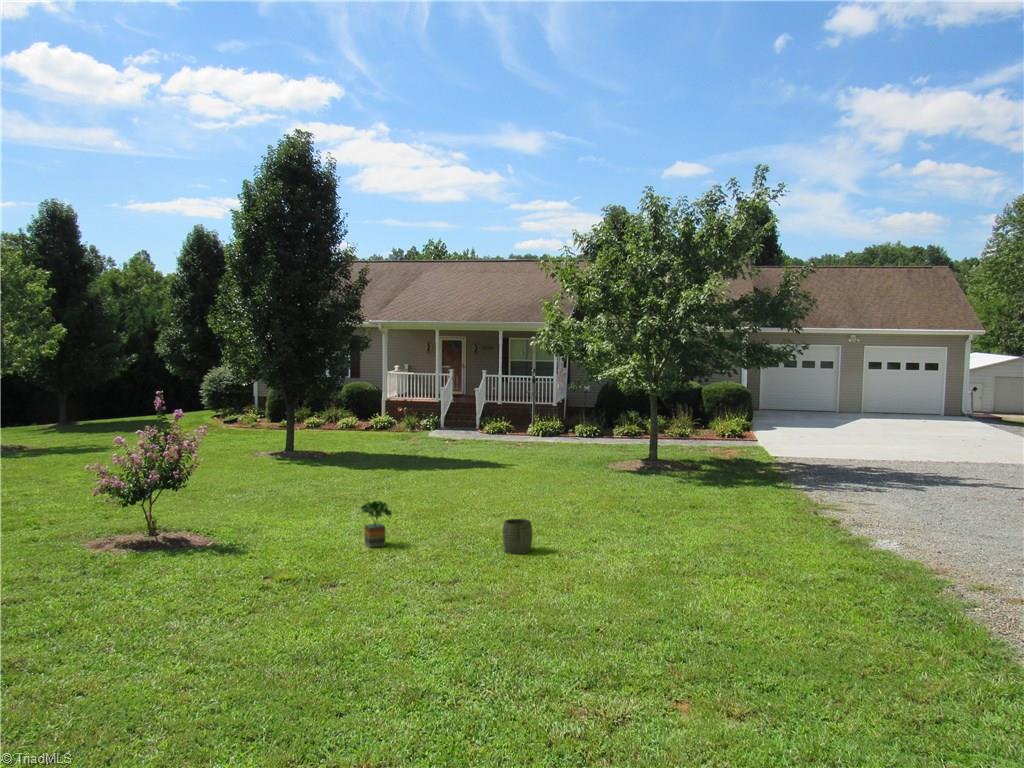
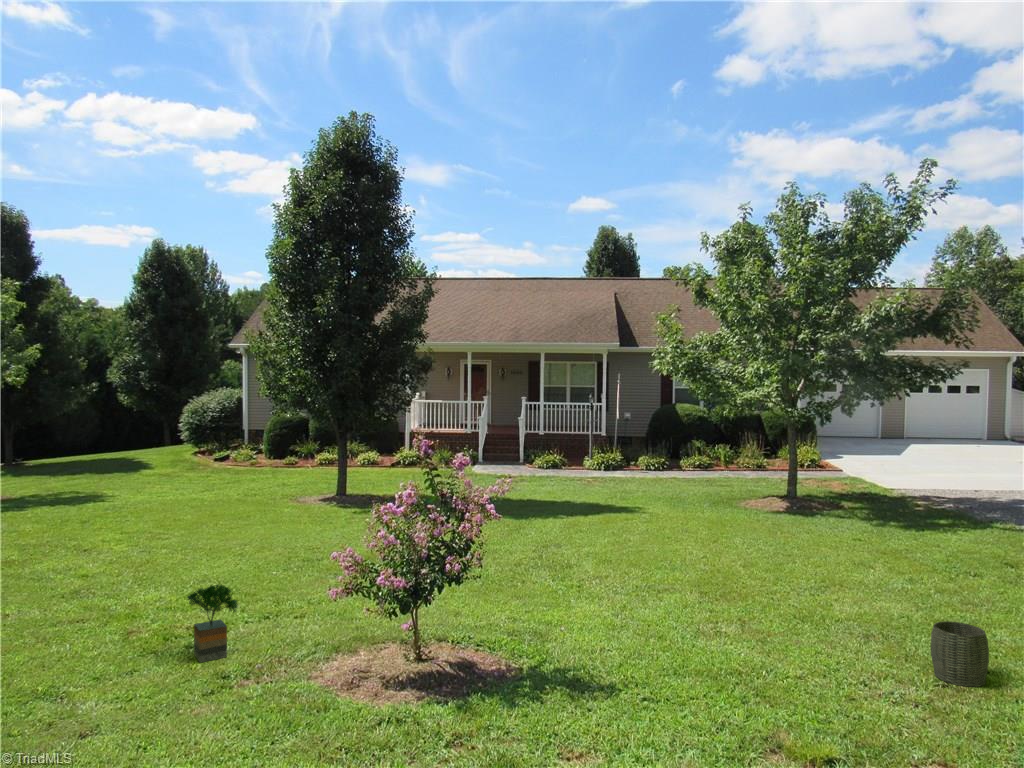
potted tree: present [361,501,392,548] -> present [187,585,238,662]

